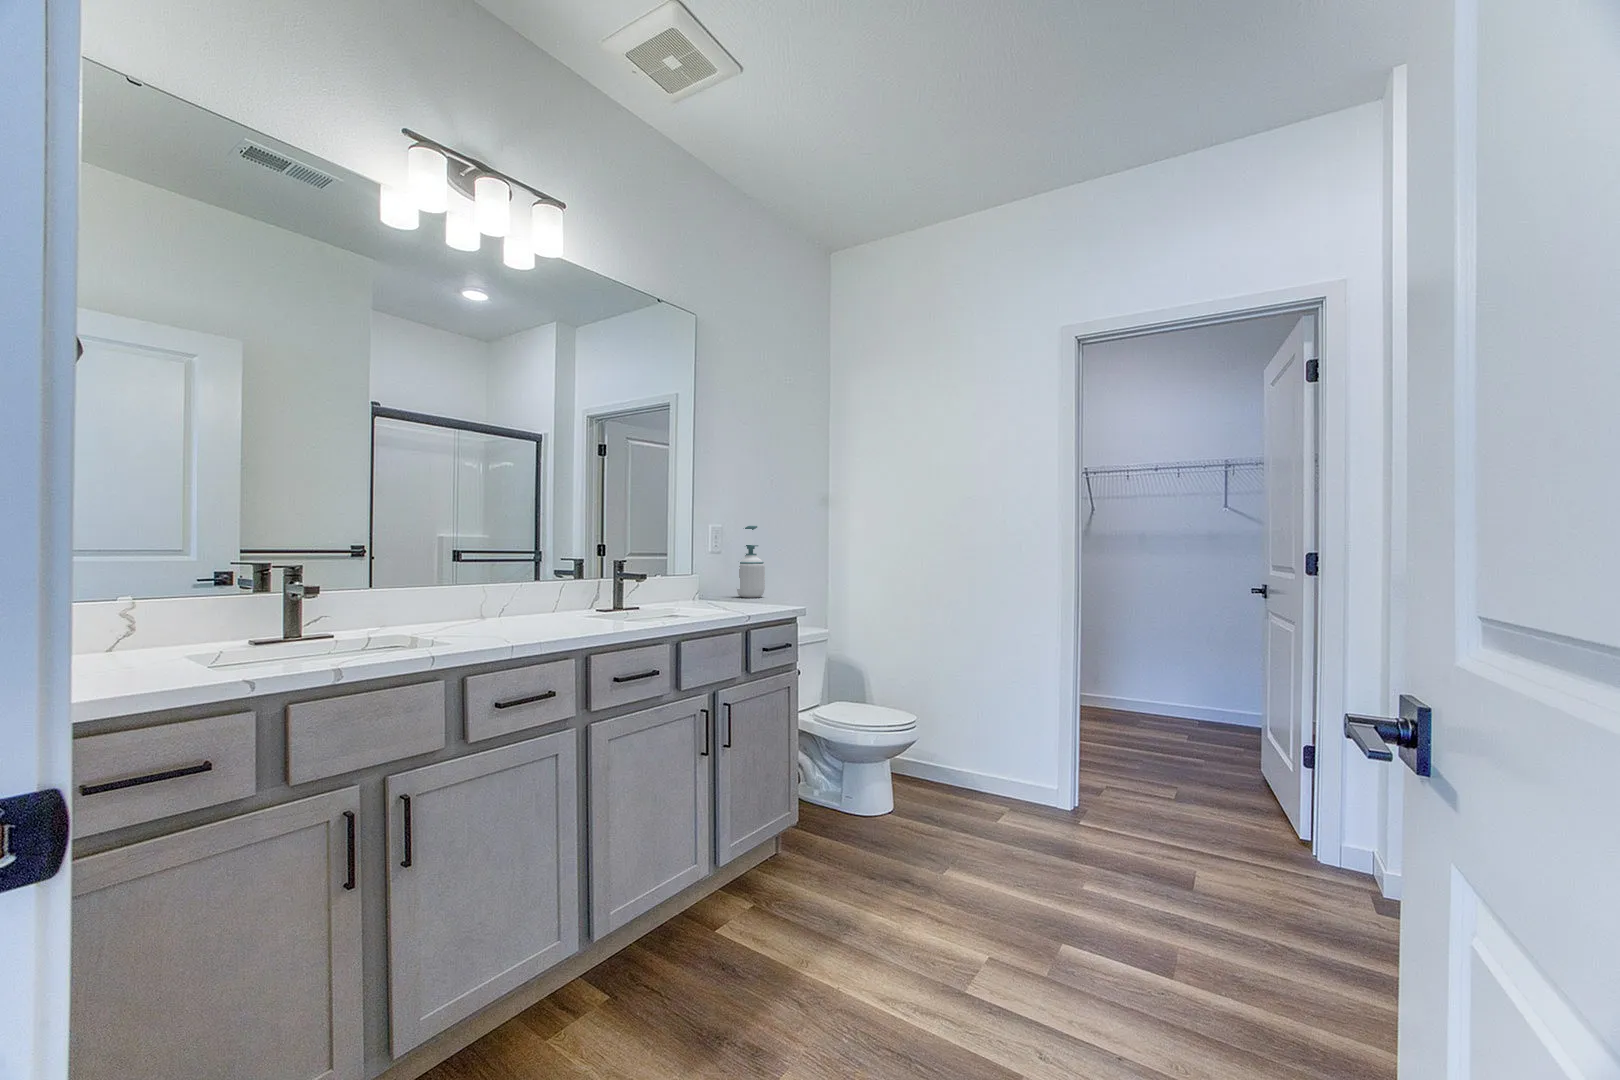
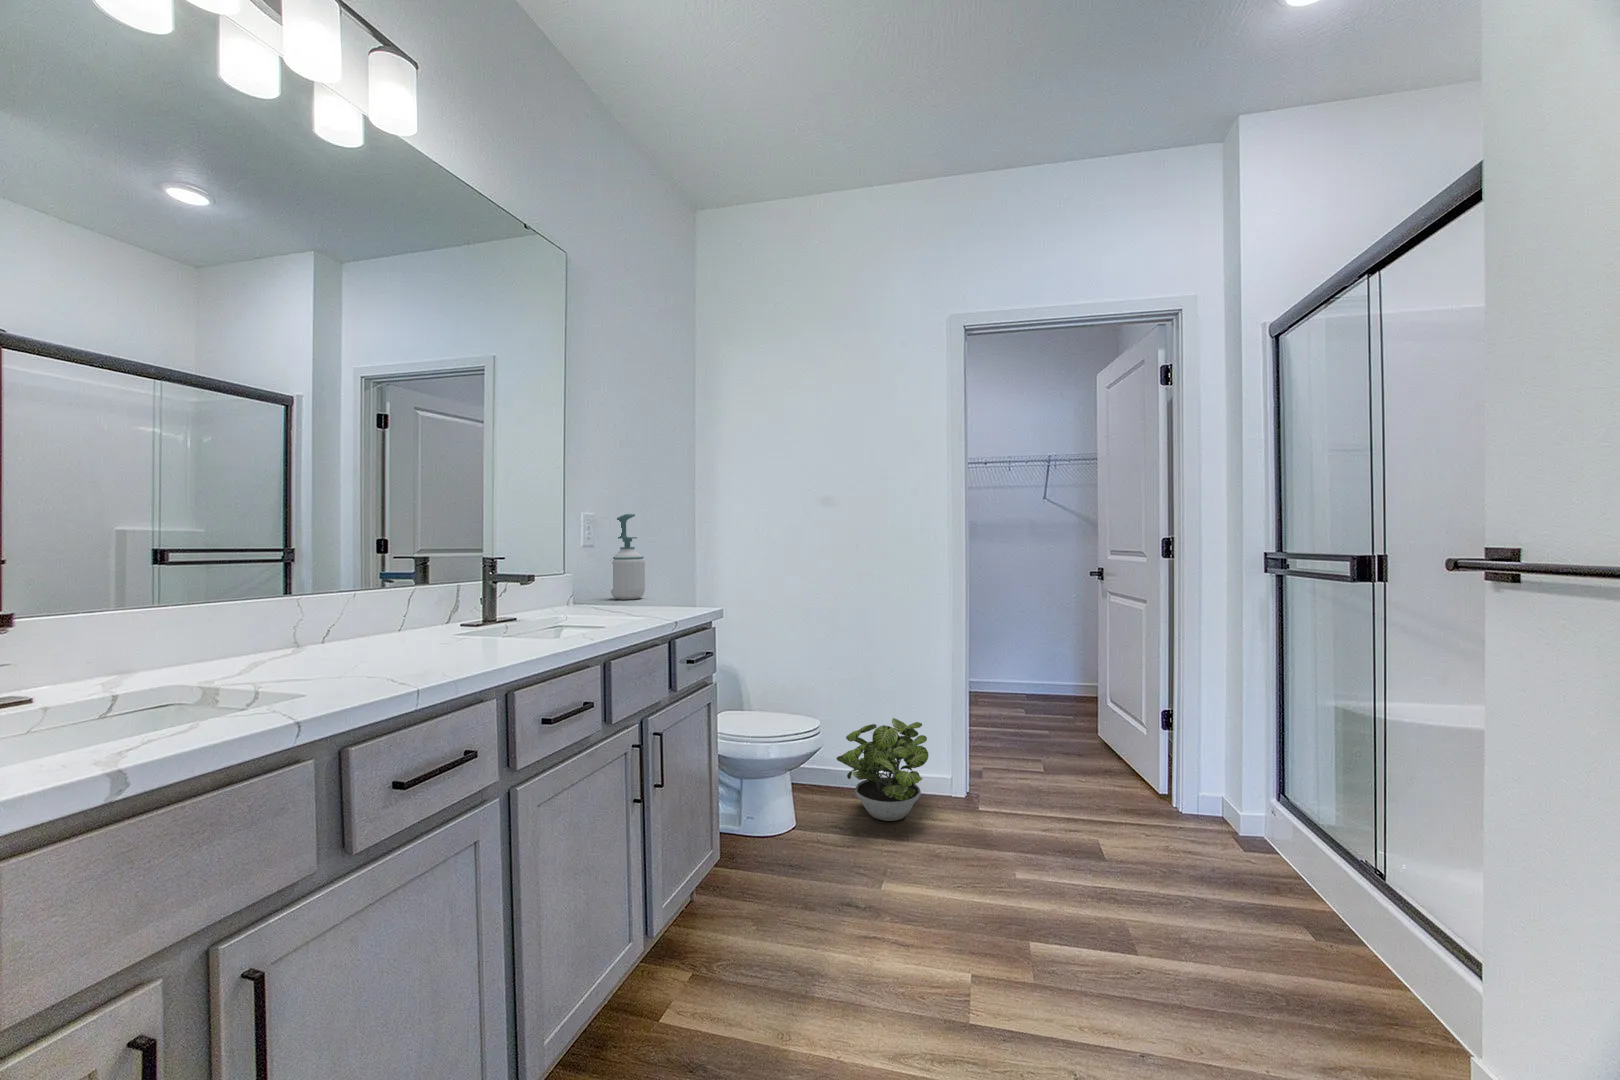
potted plant: none [930,723,1025,820] -> present [837,718,928,821]

